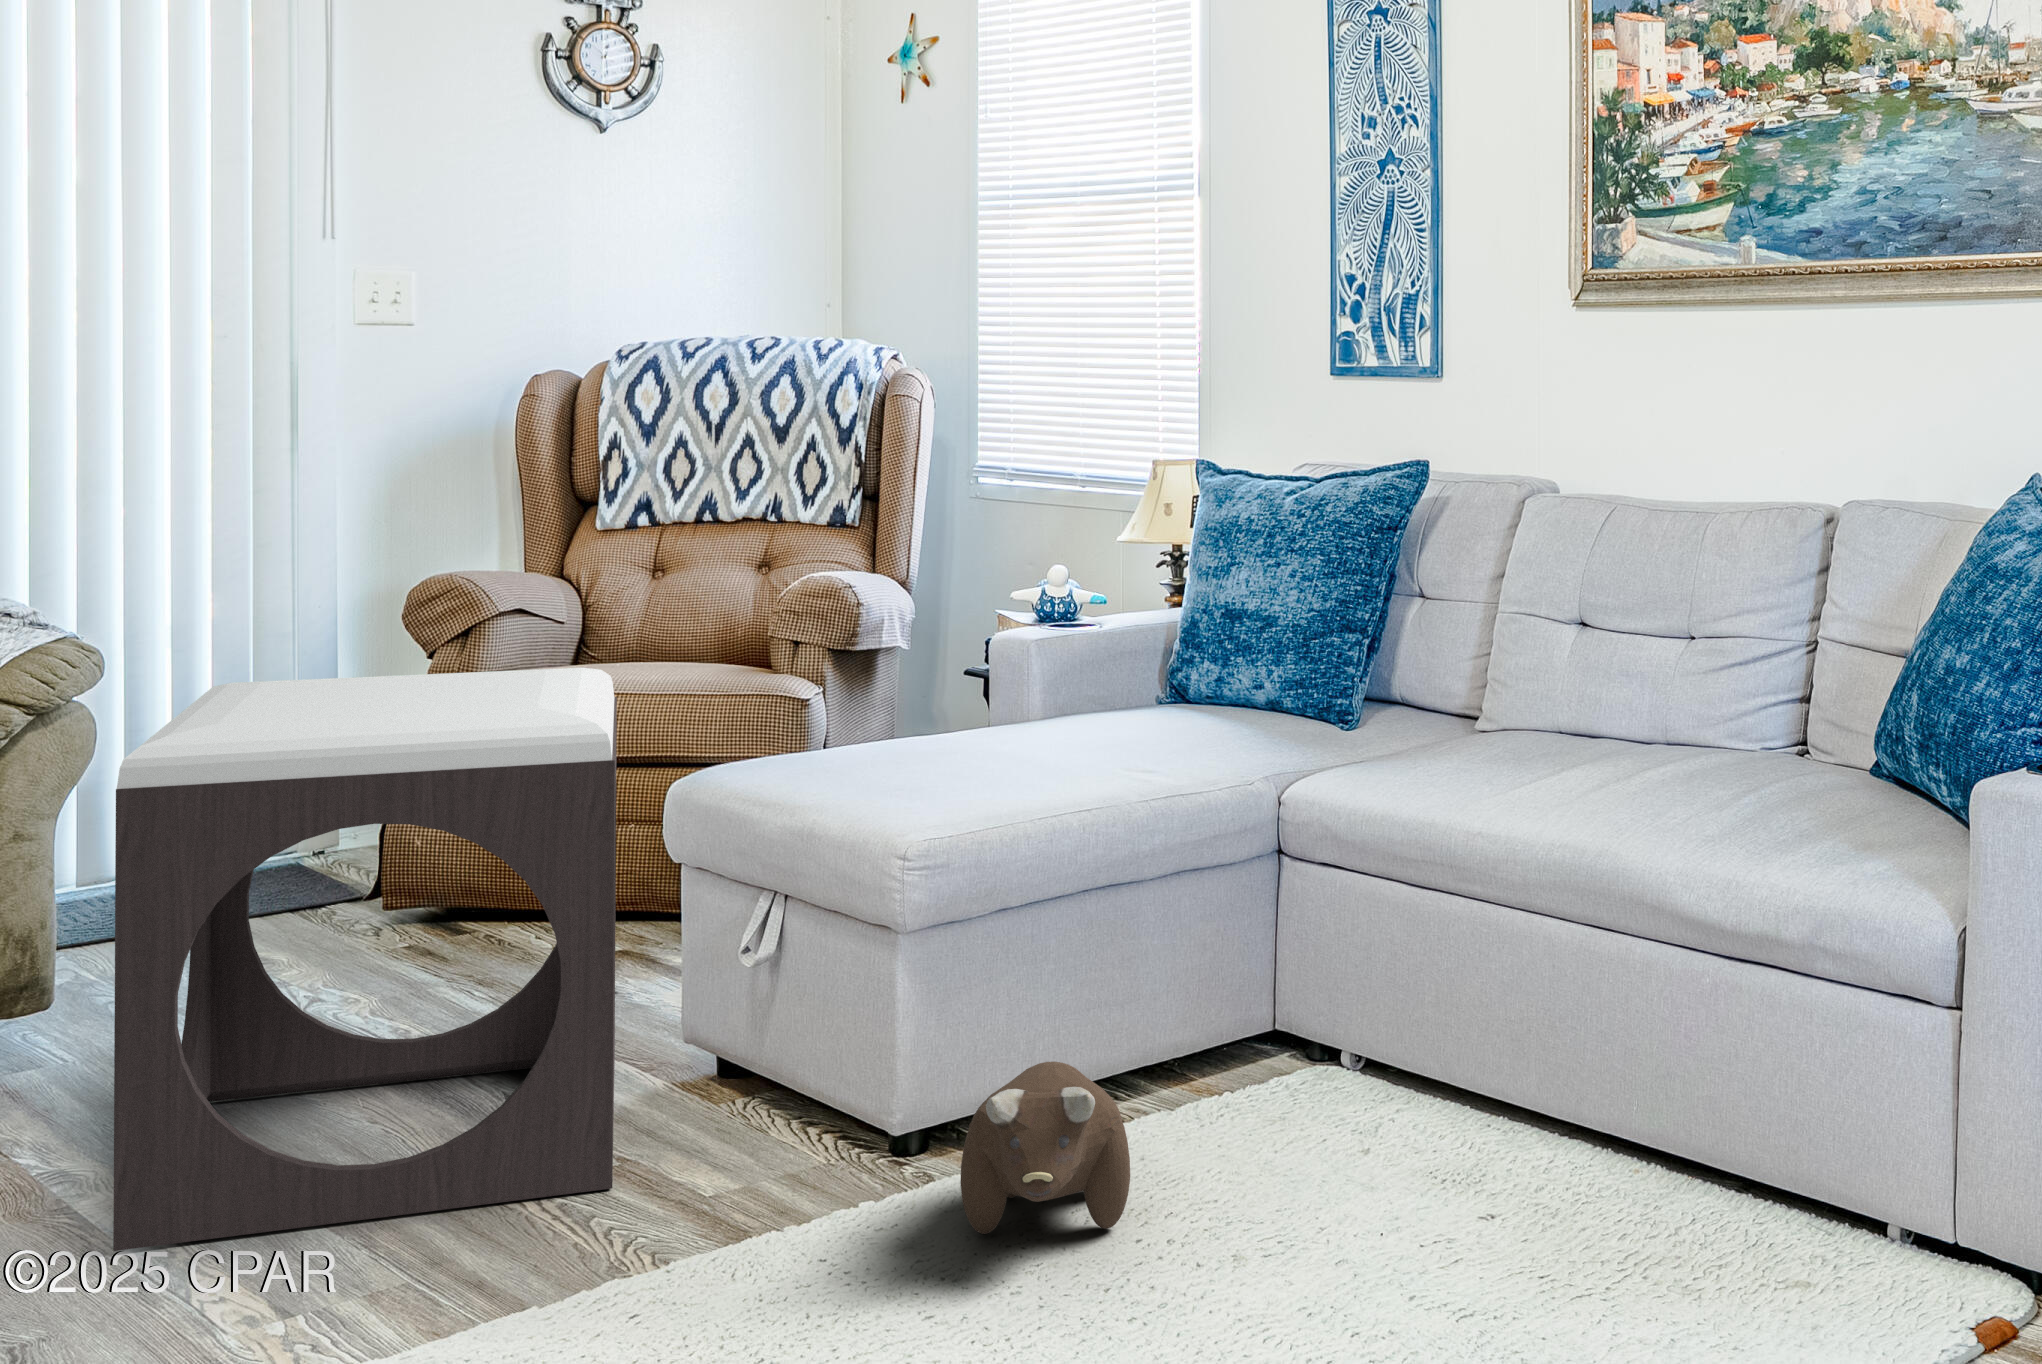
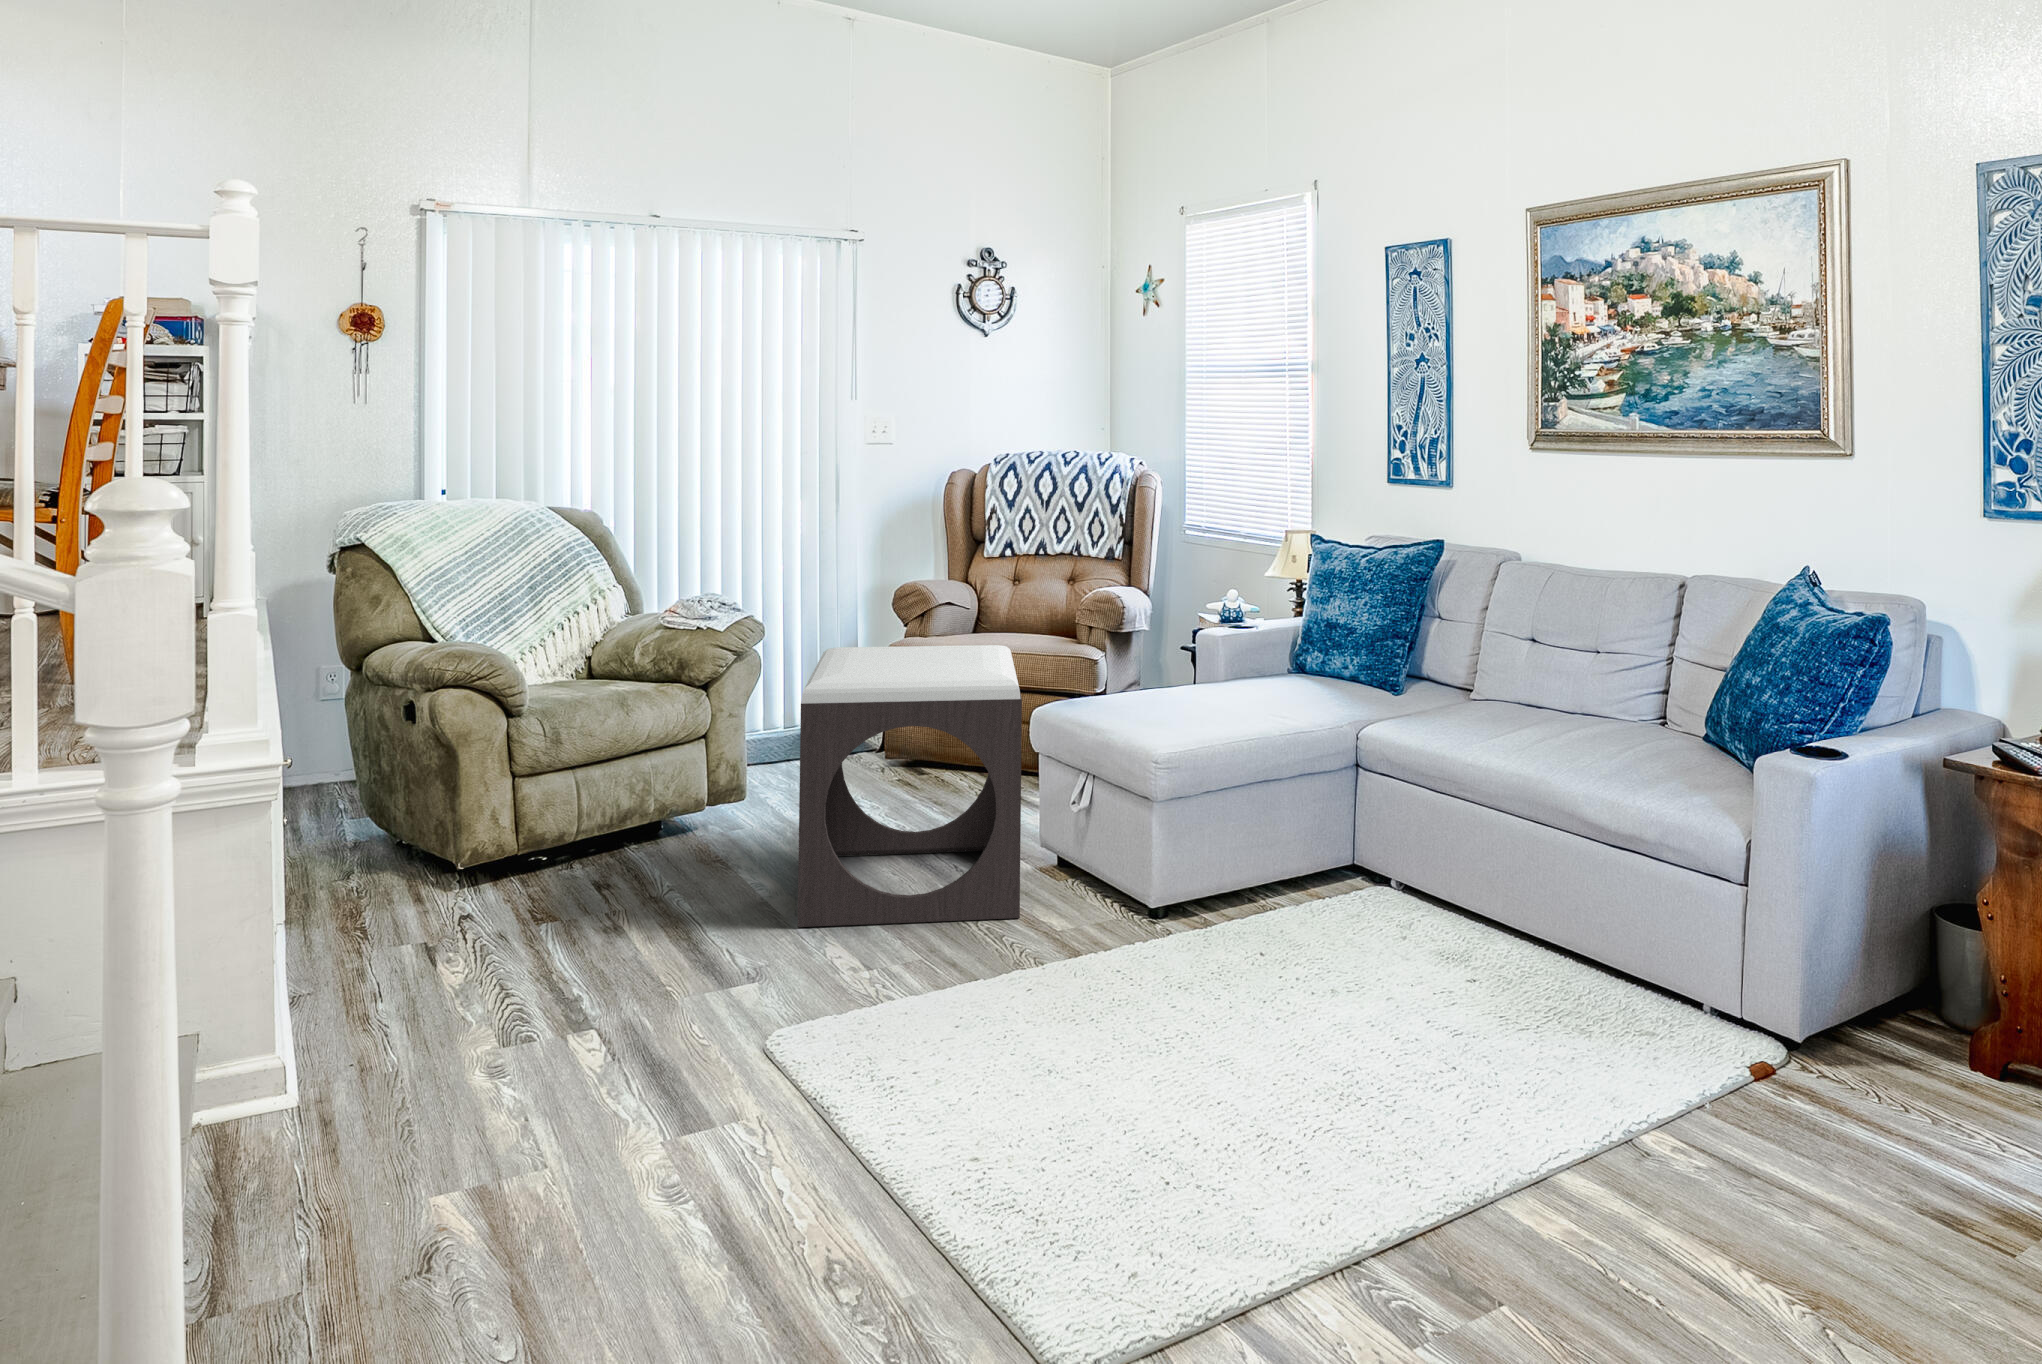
plush toy: present [960,1062,1130,1234] -> none [1195,871,1281,963]

